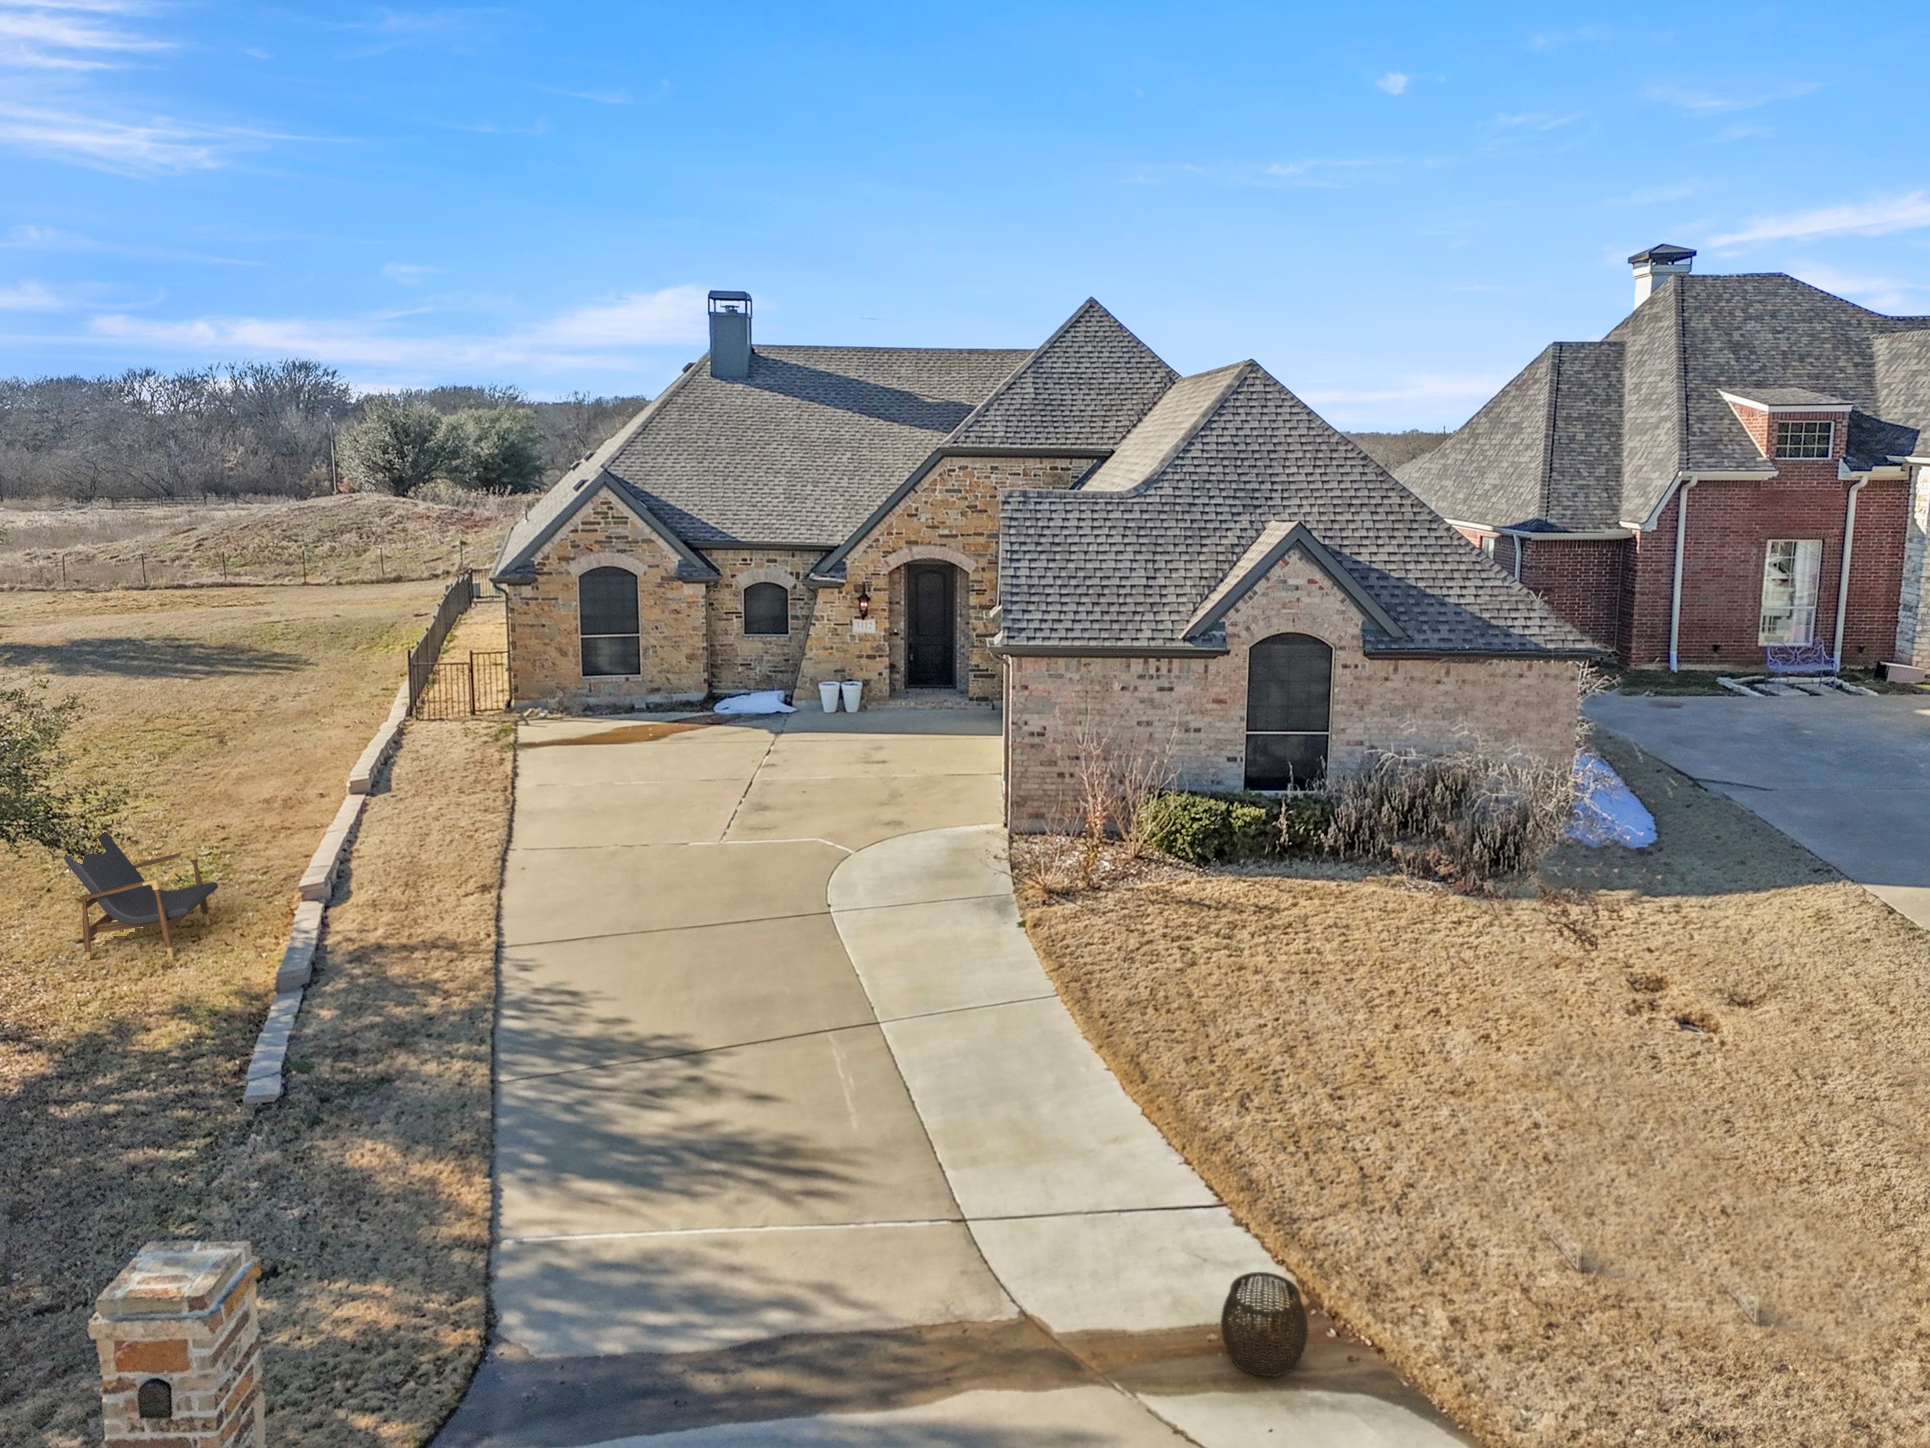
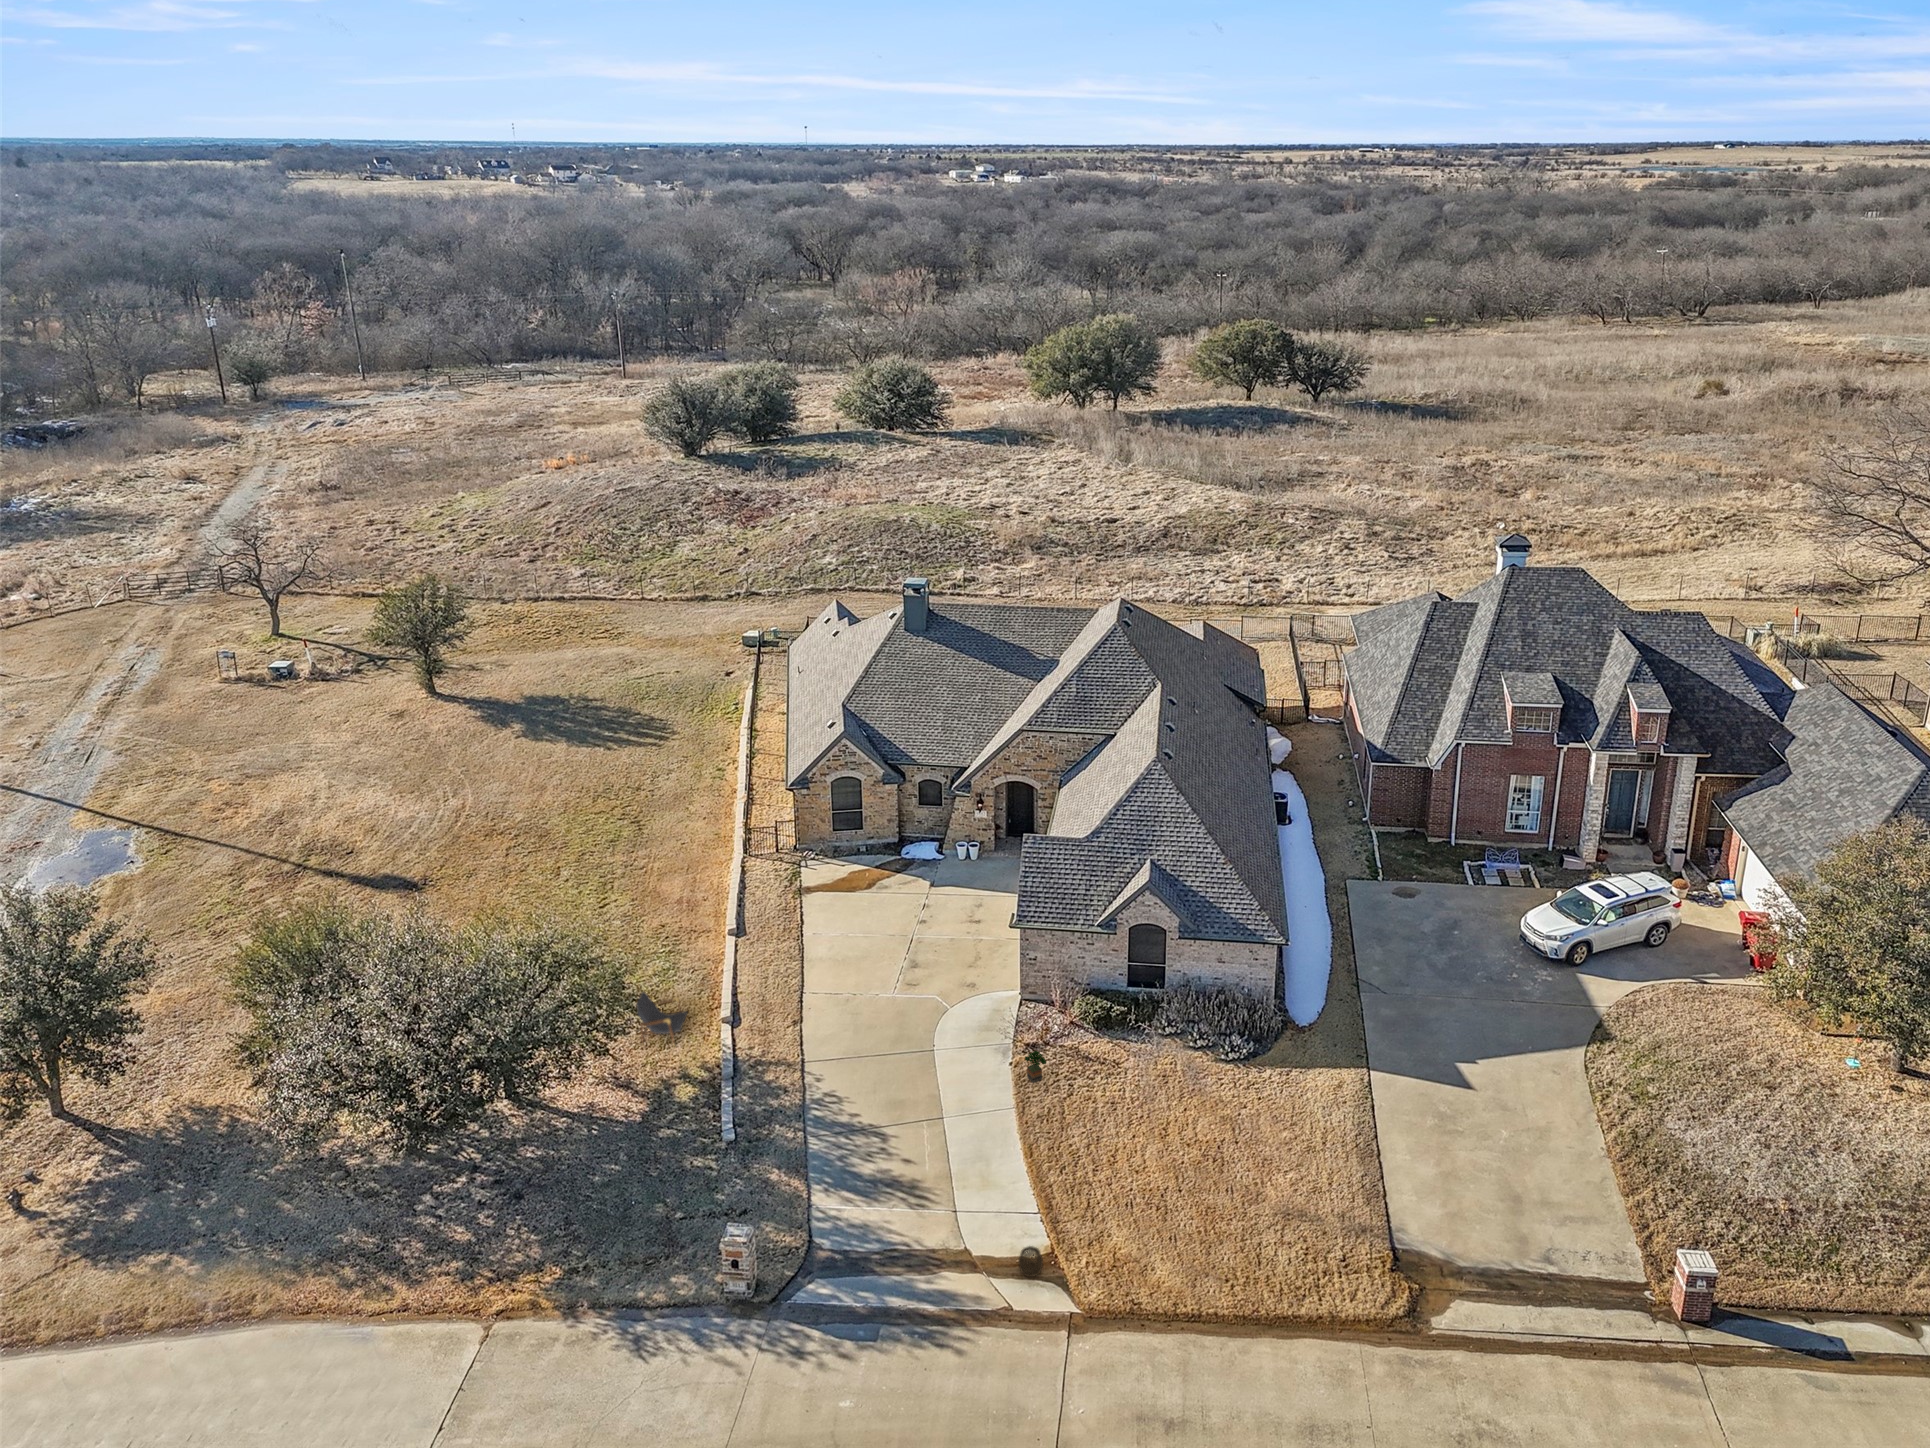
potted tree: none [1055,887,1111,965] -> present [1025,1051,1046,1083]

